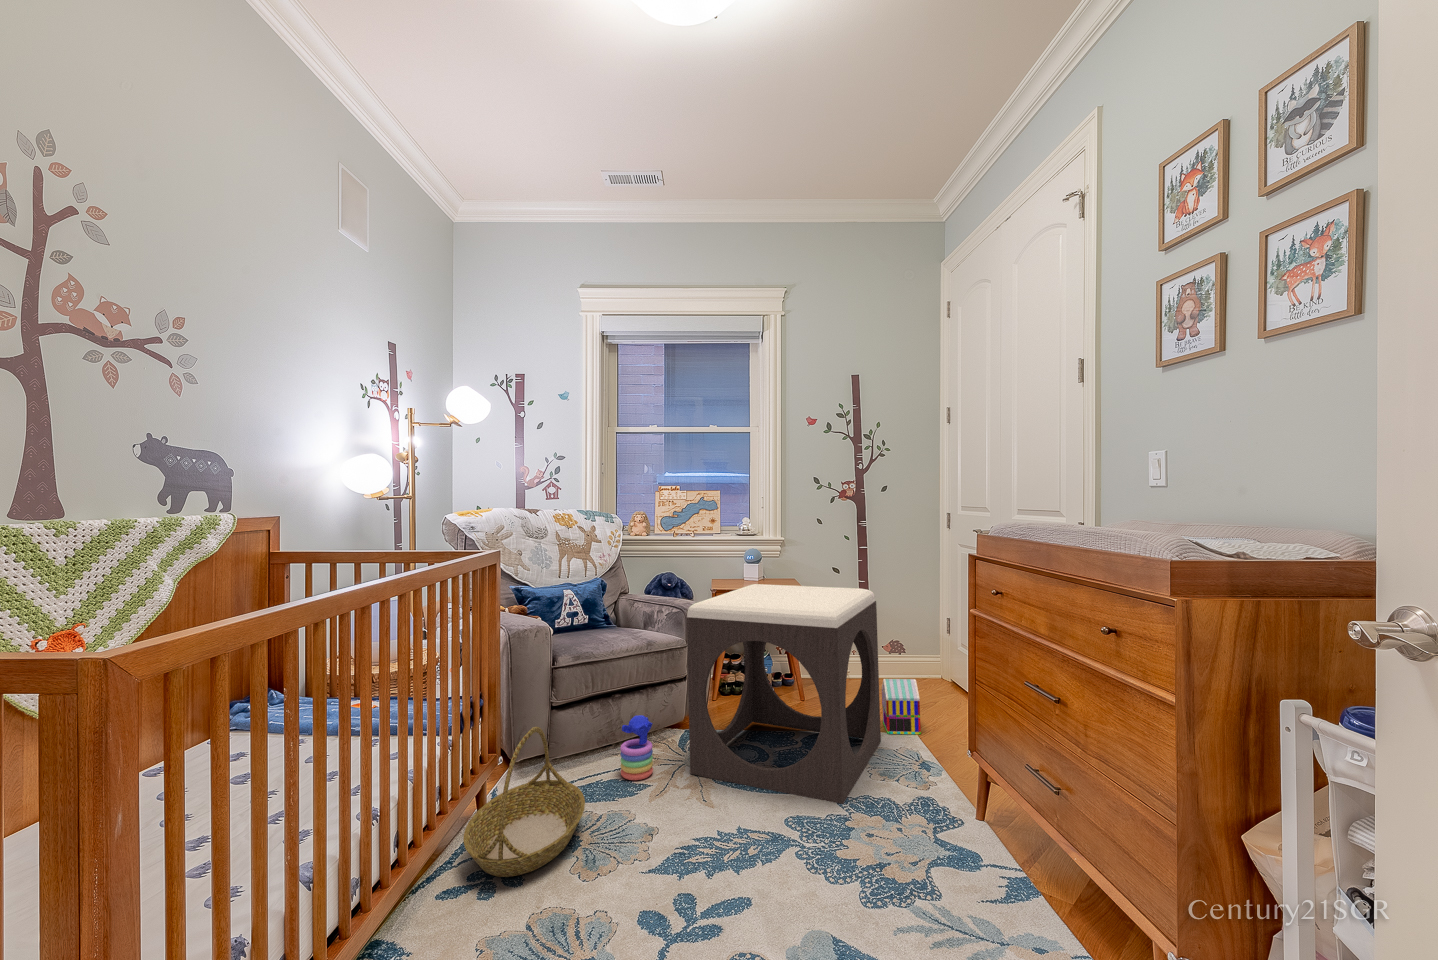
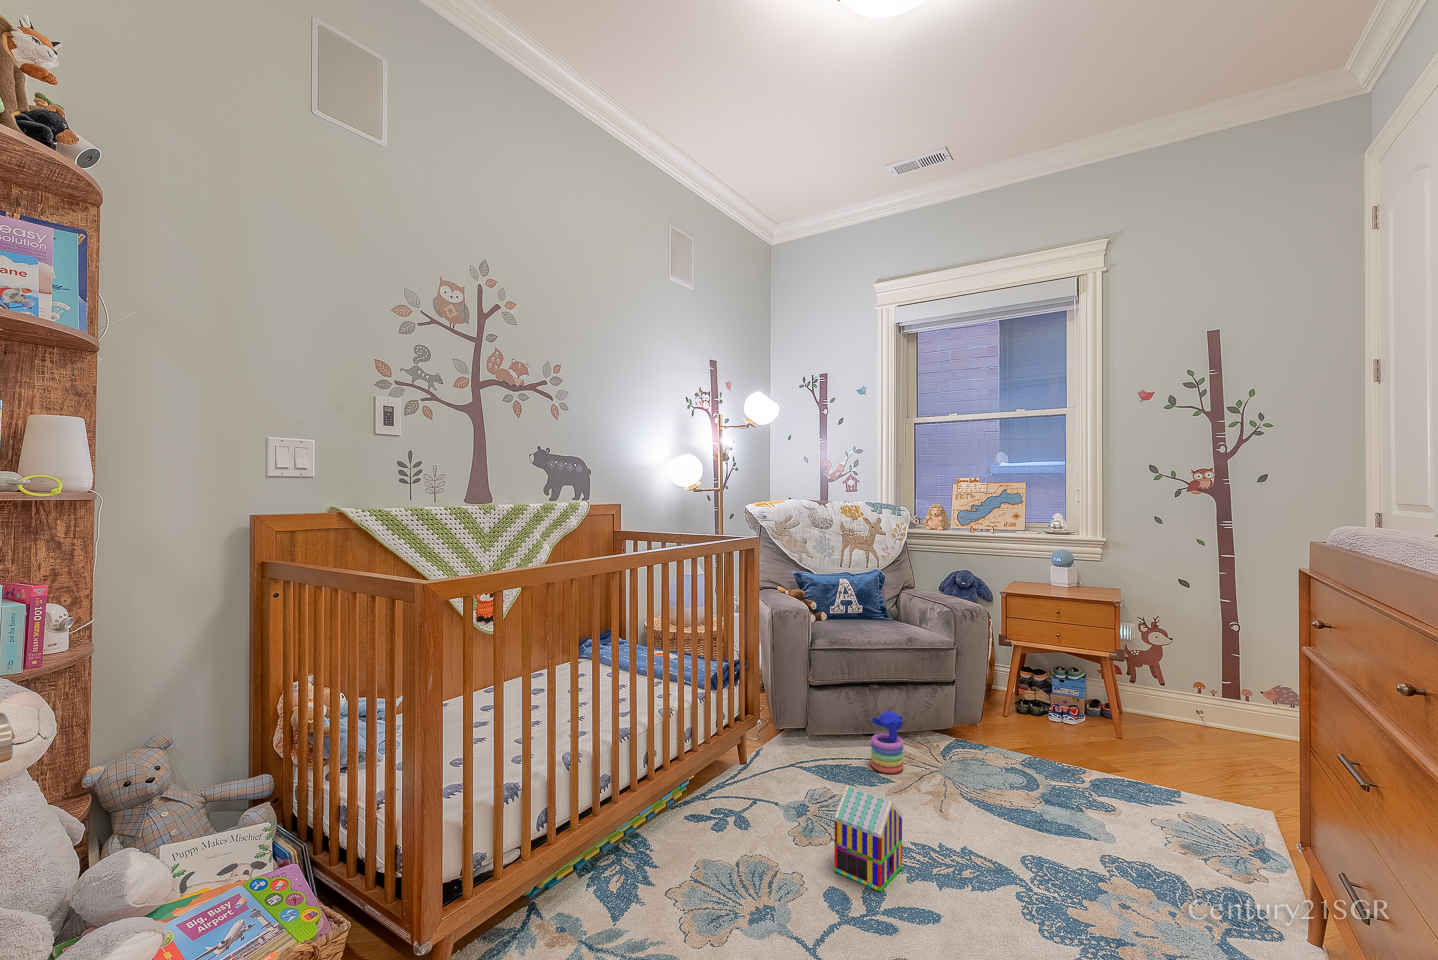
footstool: present [687,584,881,804] -> none [940,597,1201,865]
toy house: present [882,679,921,734] -> present [835,786,902,891]
basket: present [463,727,585,877] -> none [714,699,821,820]

